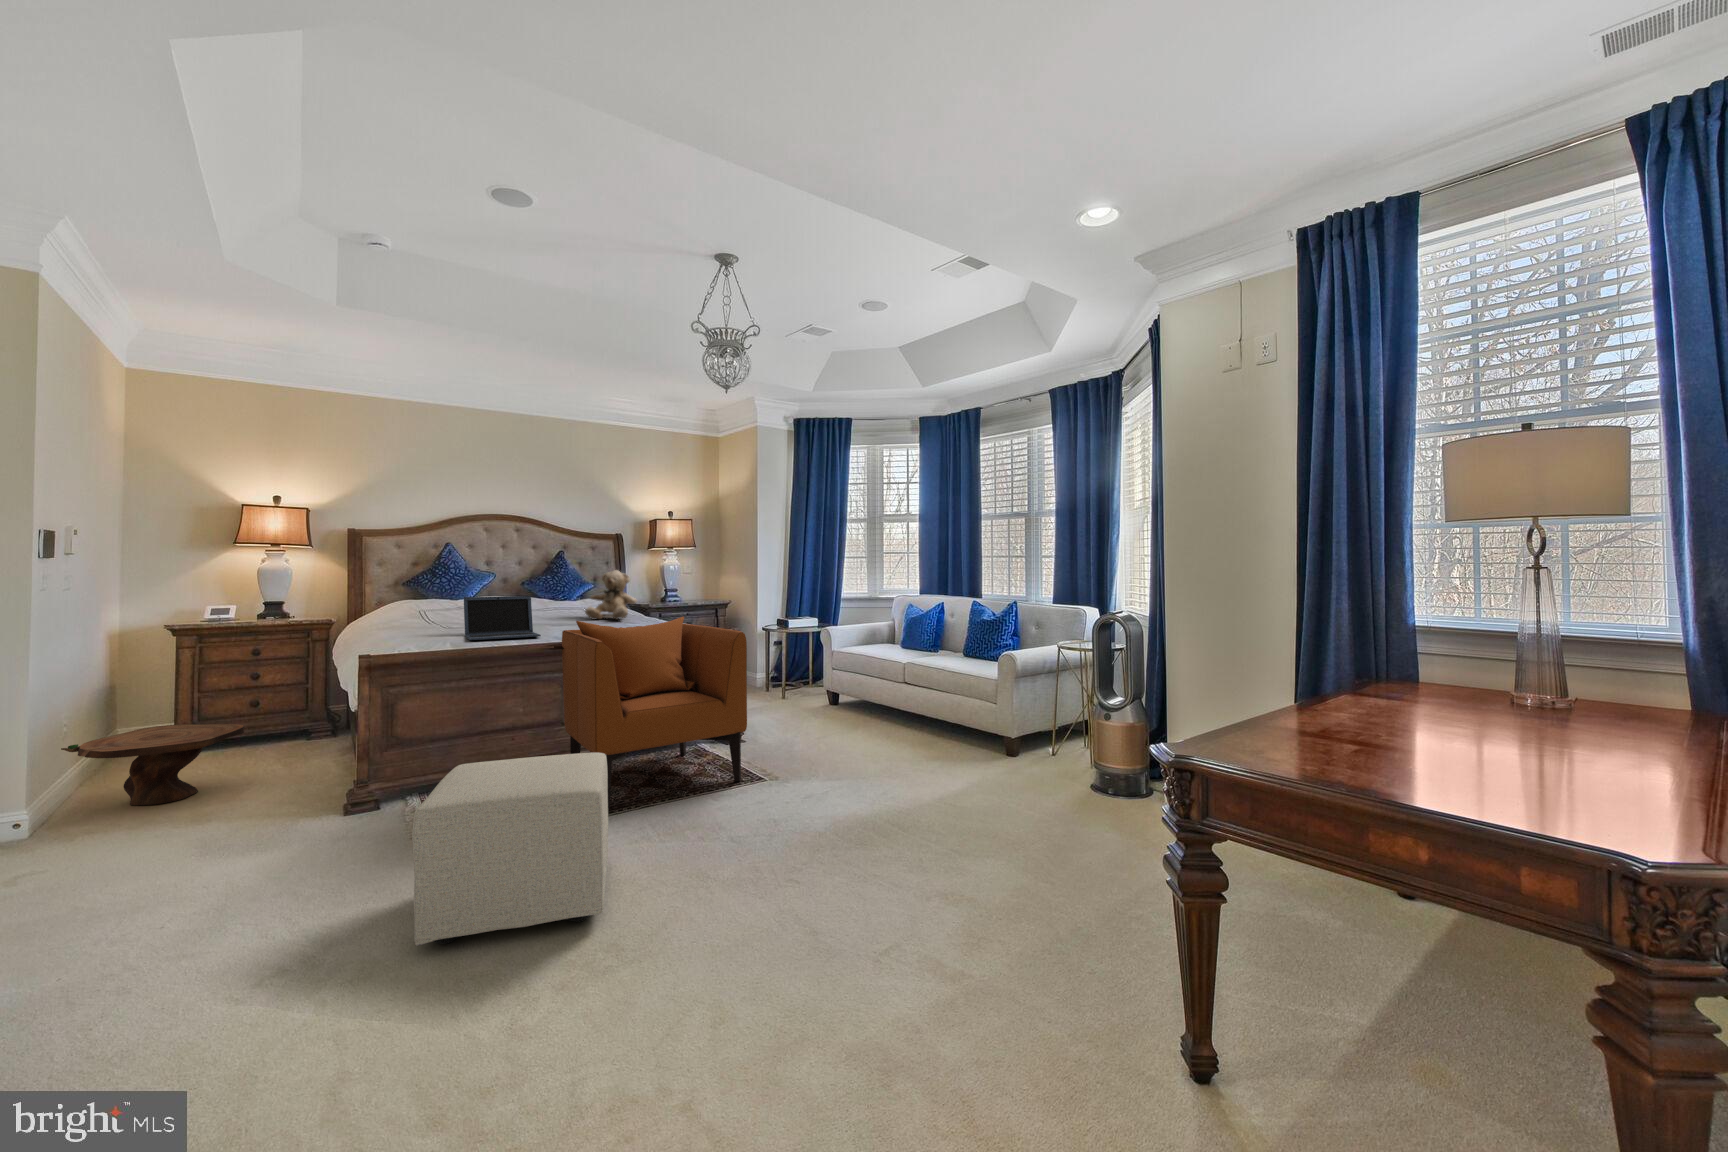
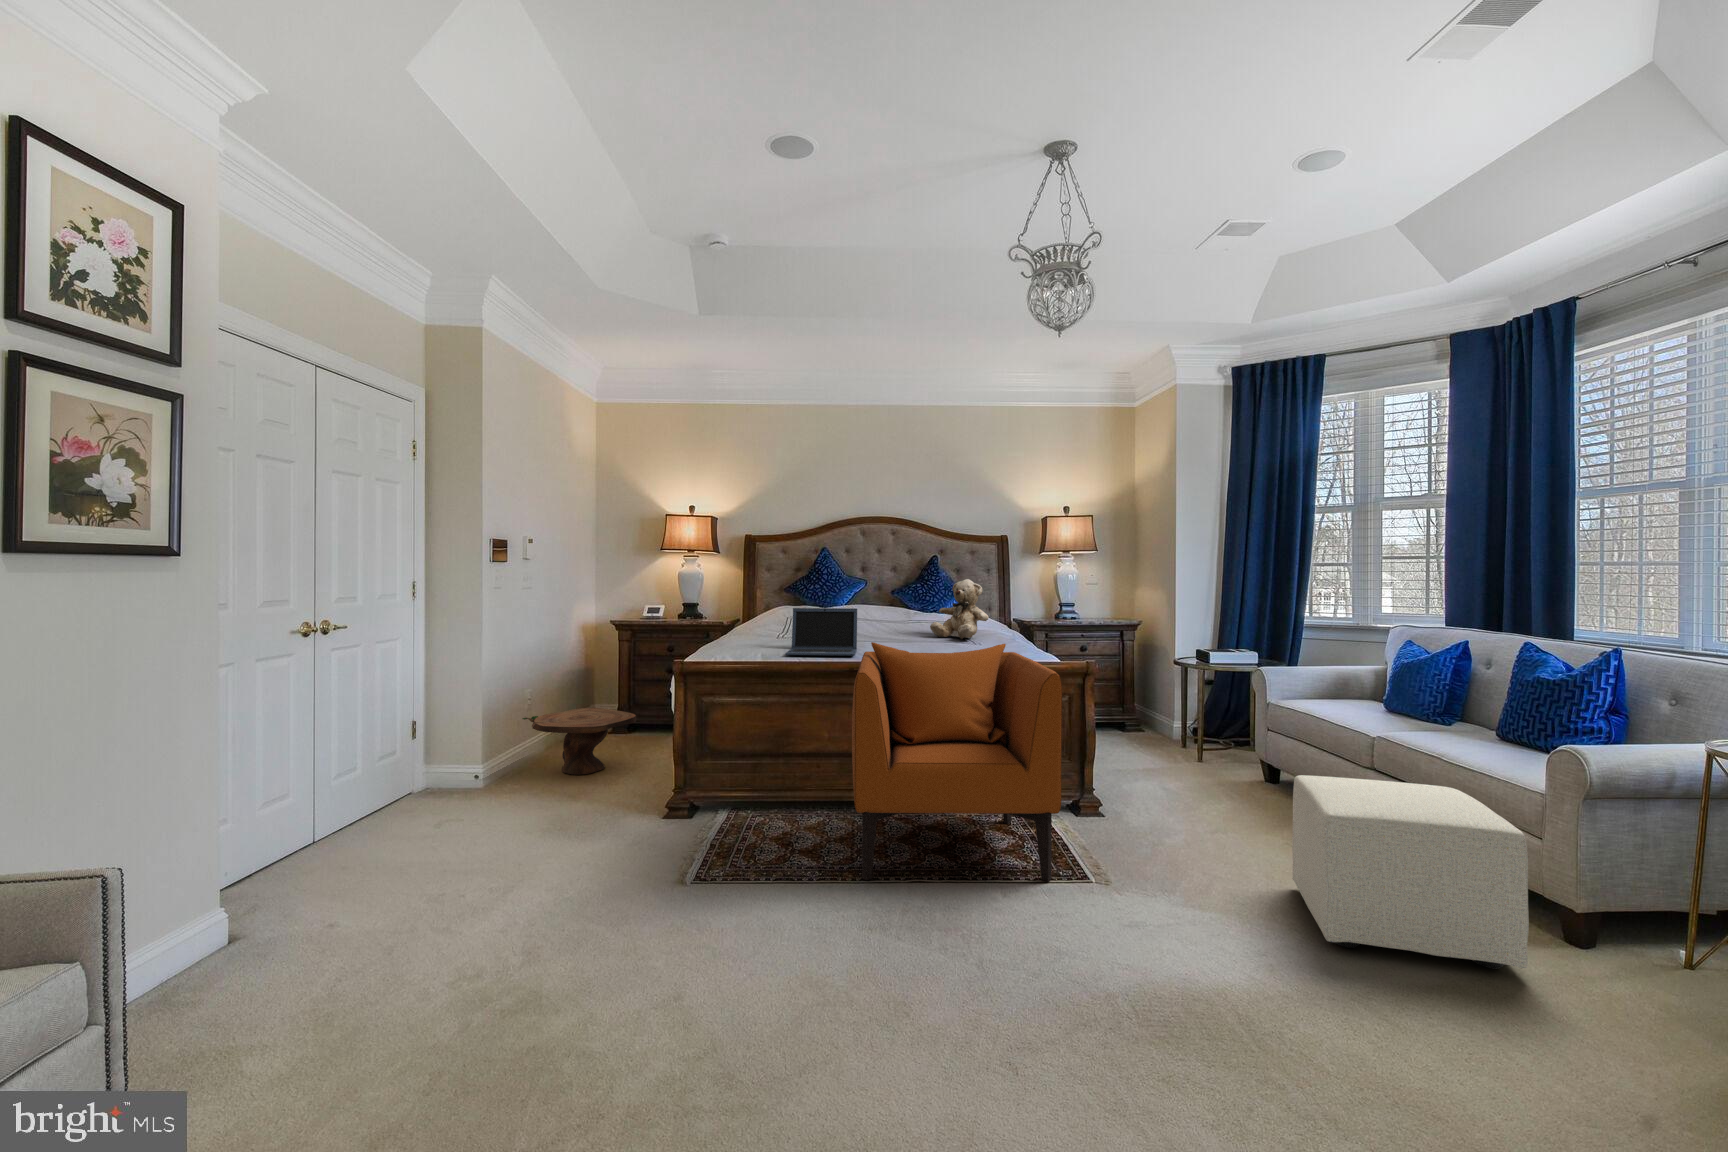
ottoman: present [412,752,608,946] -> present [1292,775,1529,969]

